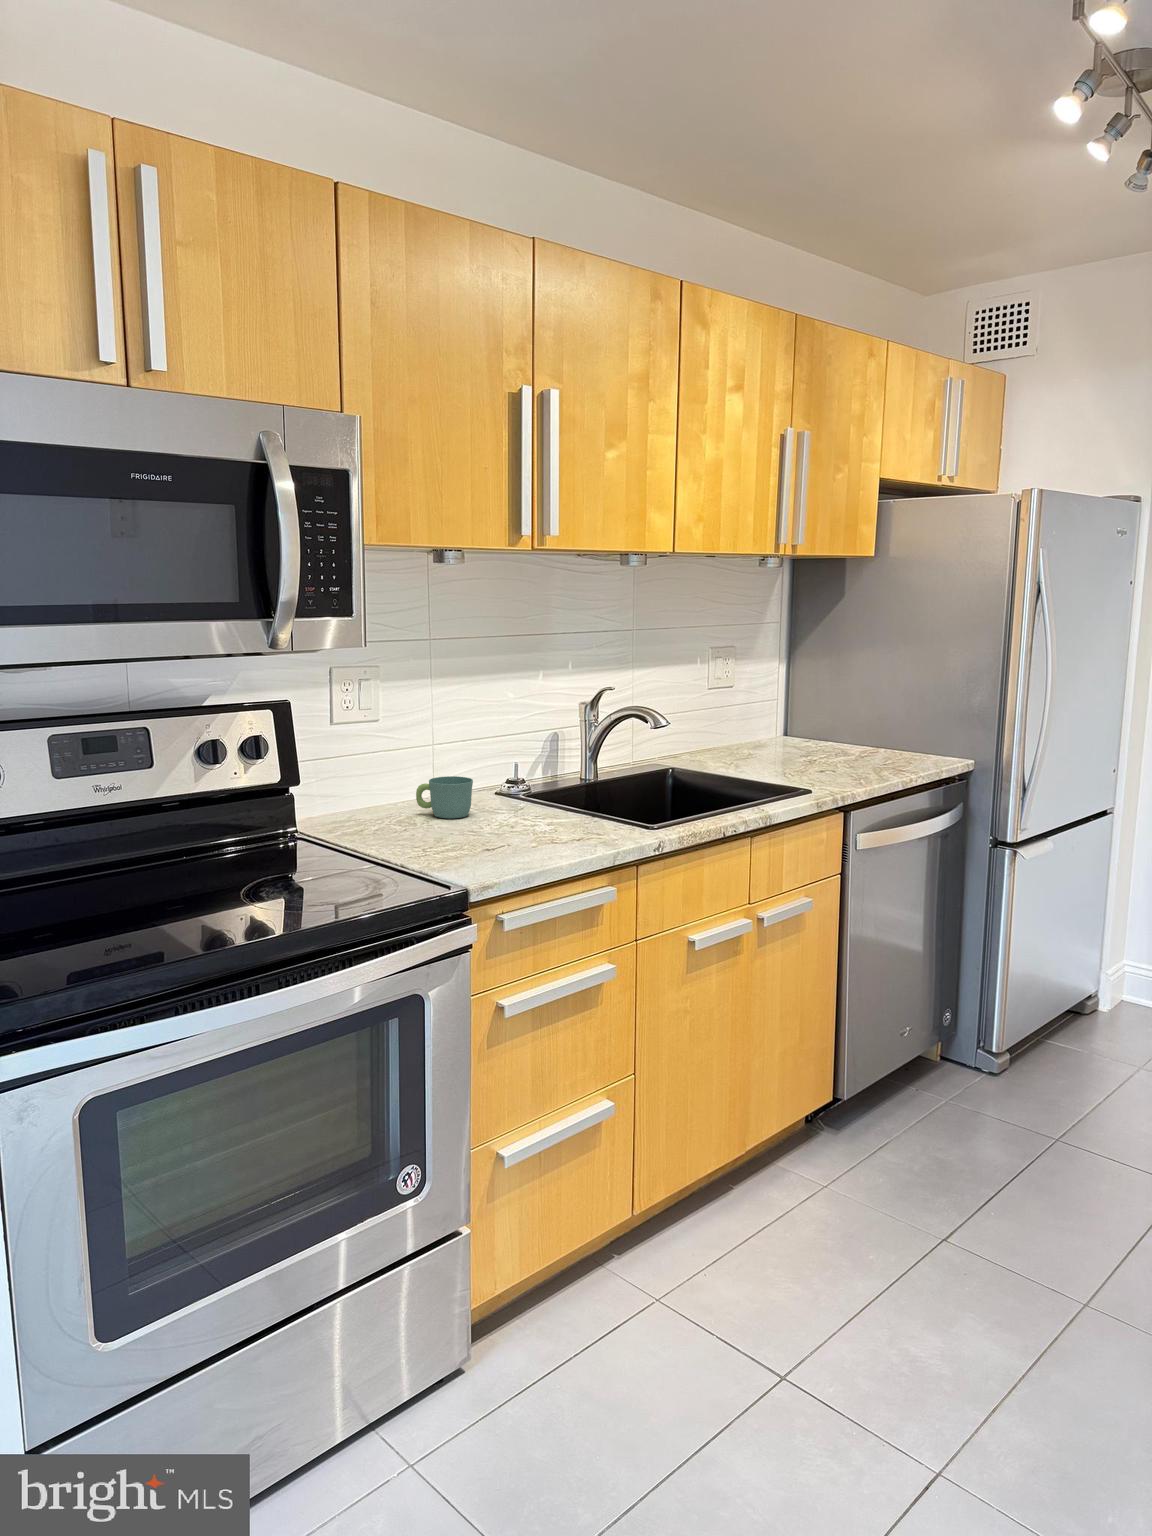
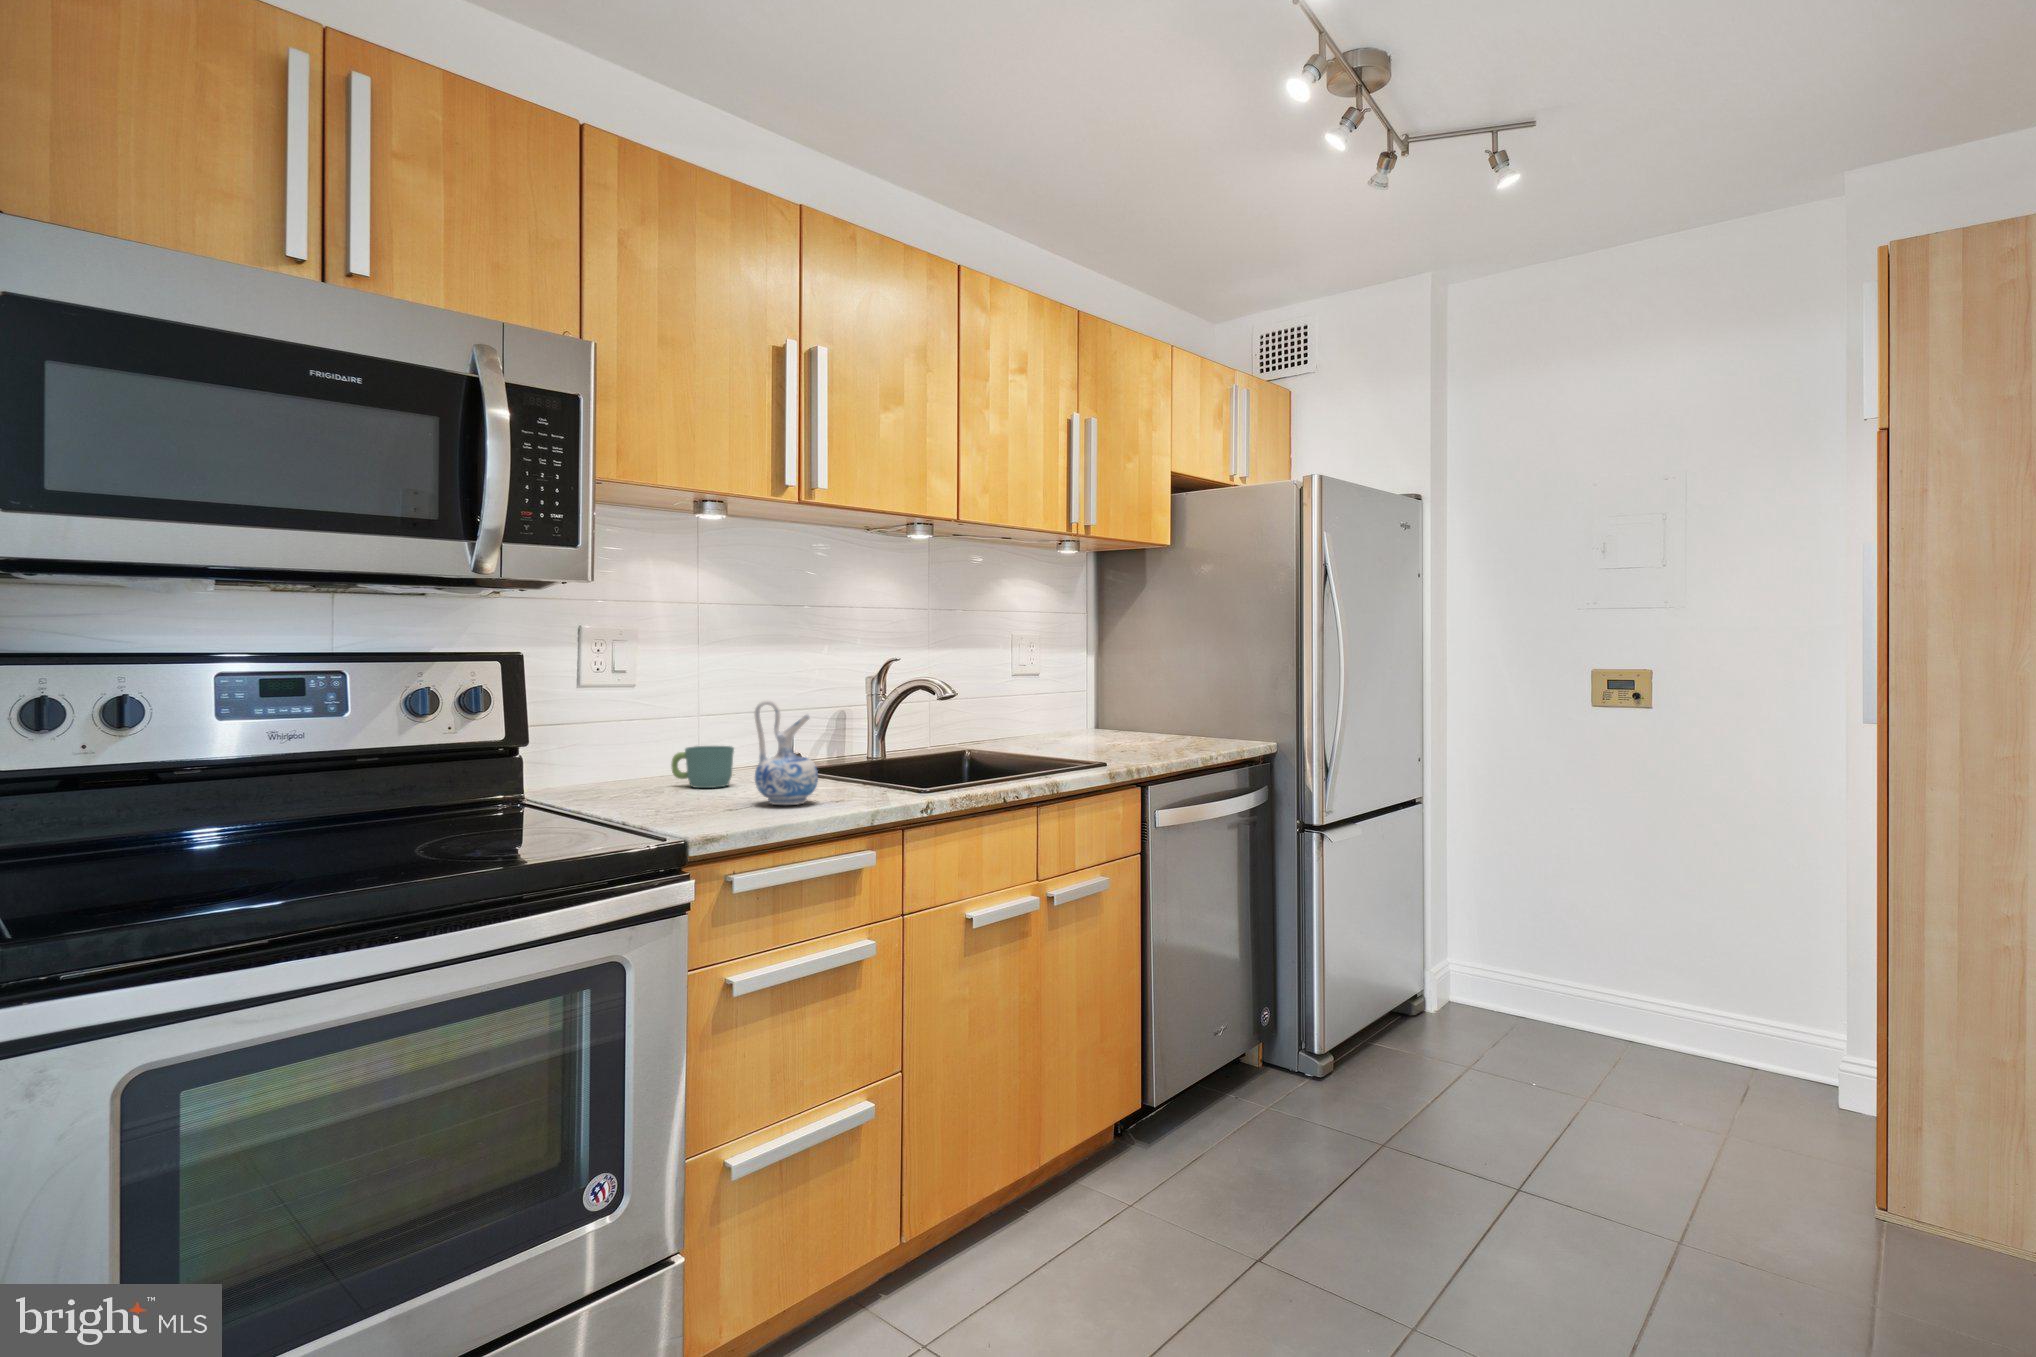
ceramic pitcher: none [505,749,562,846] -> present [754,700,818,805]

